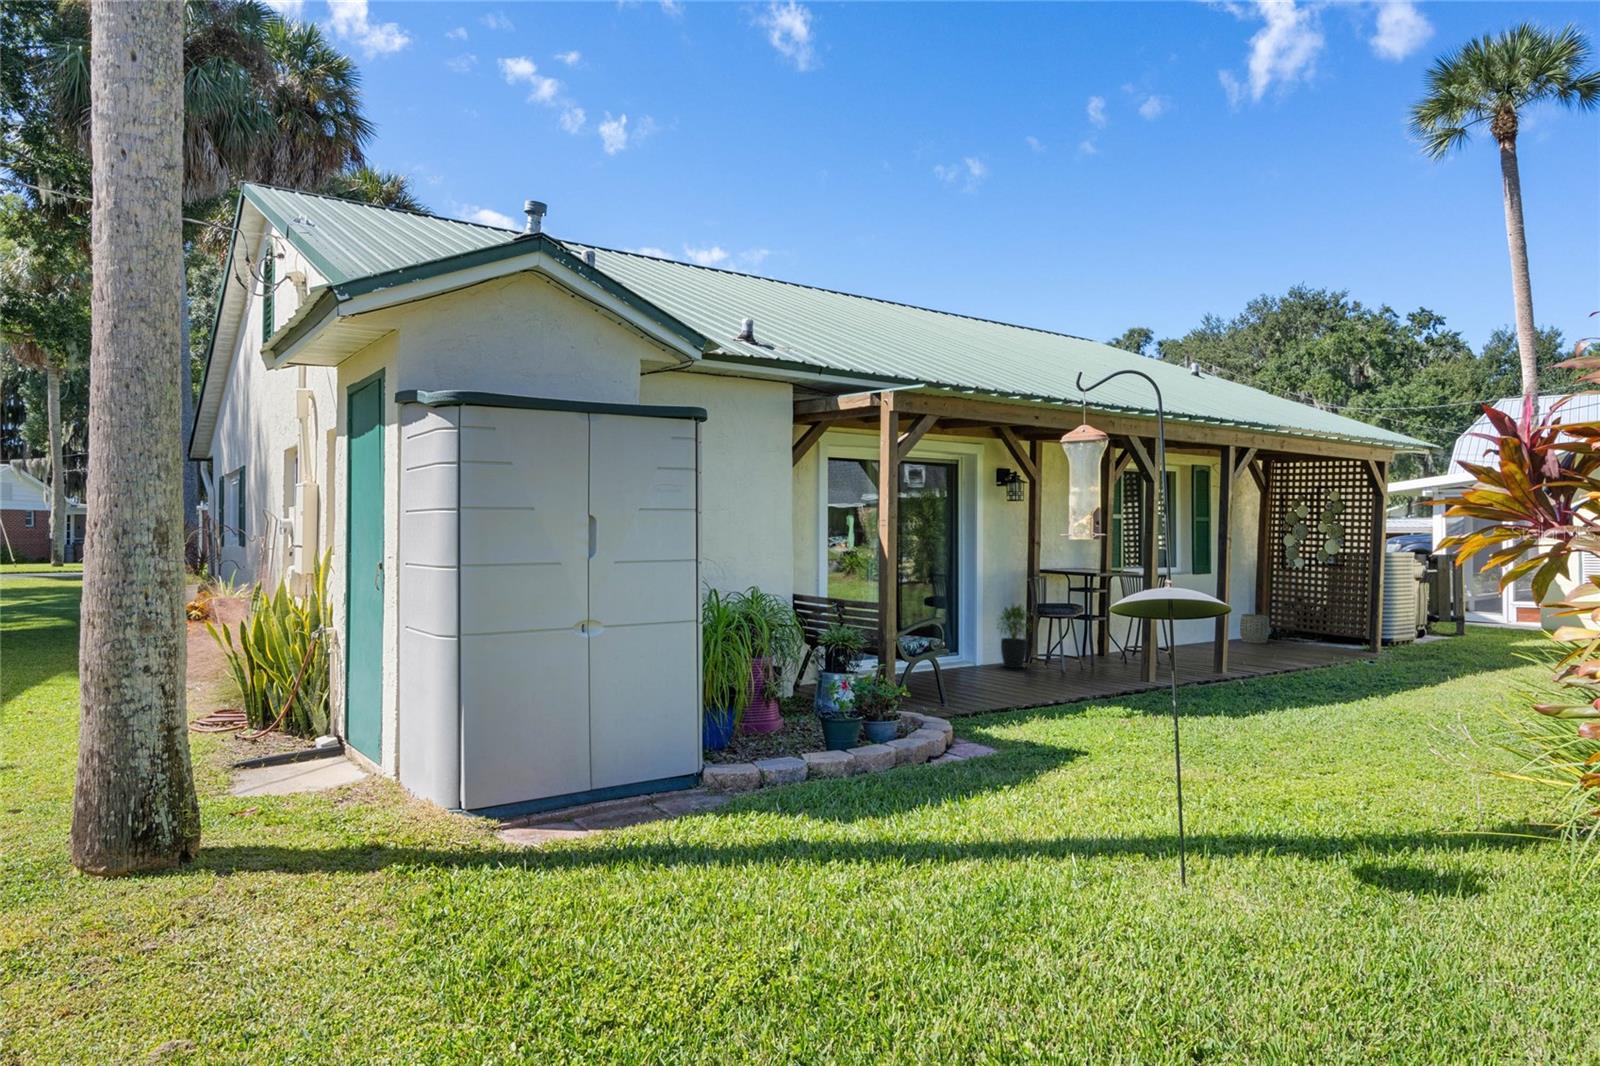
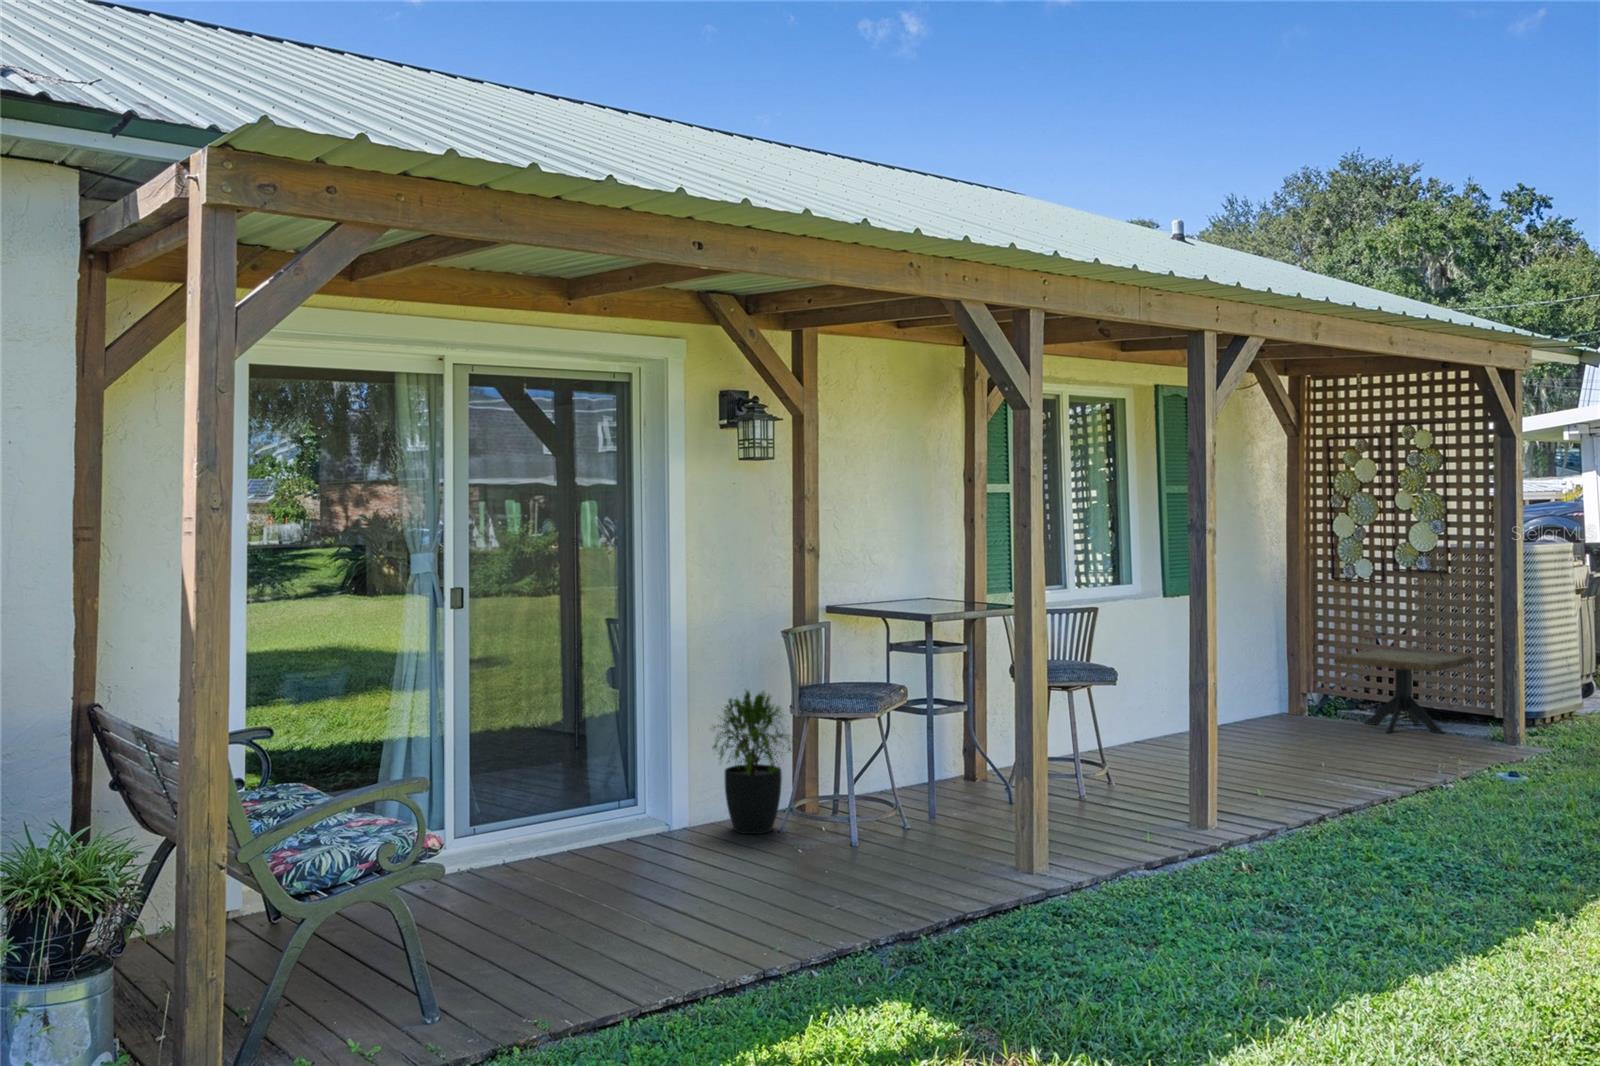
side table: none [1282,607,1358,650] -> present [1334,649,1474,733]
woven basket: present [1240,614,1269,643] -> none [1259,667,1312,723]

